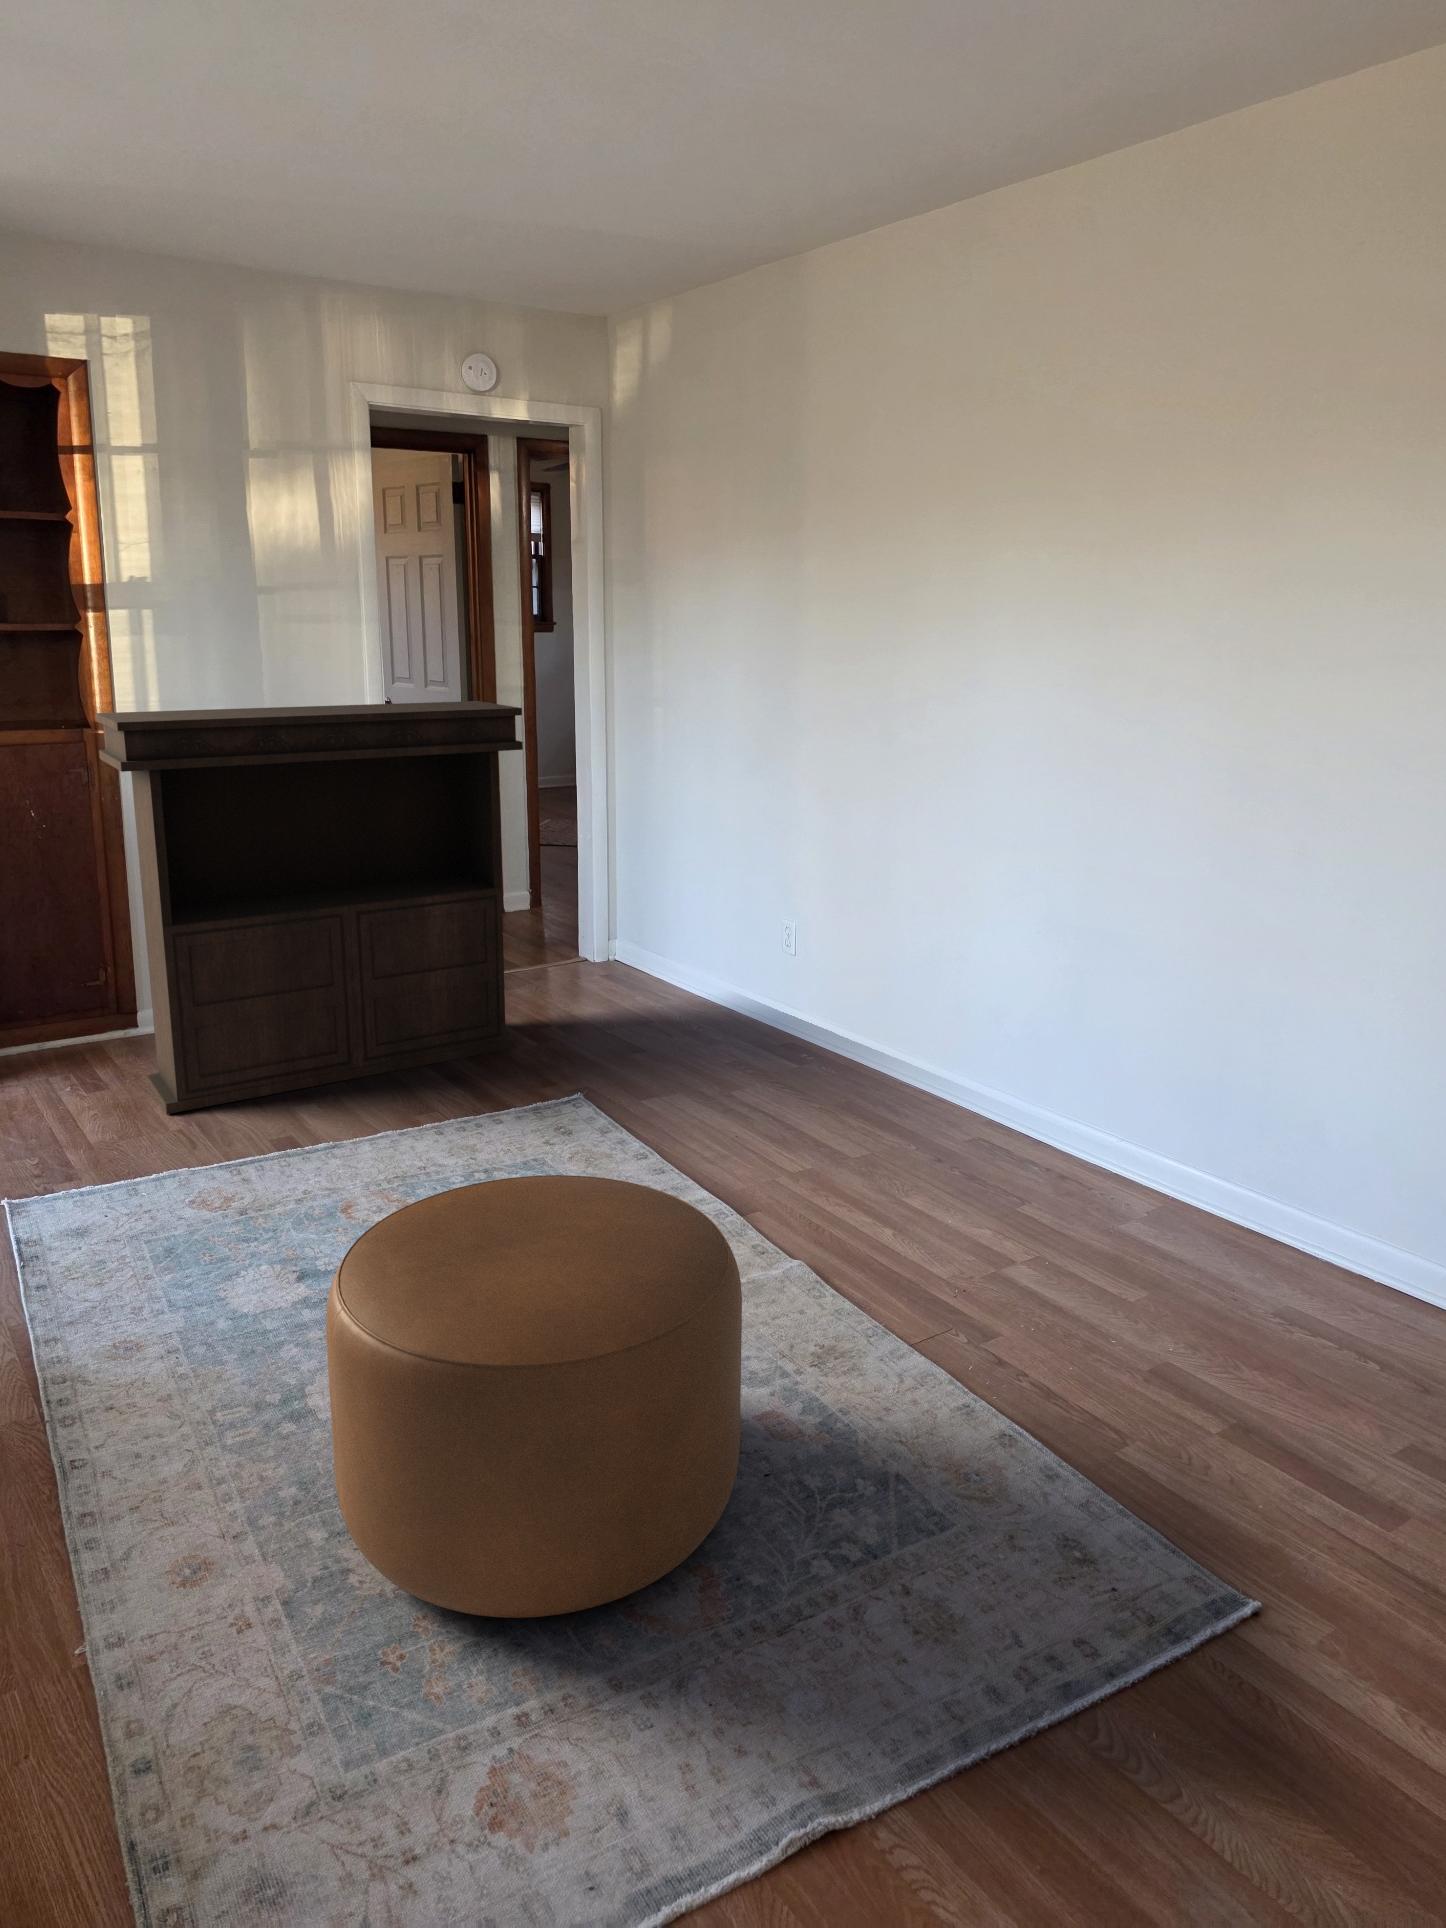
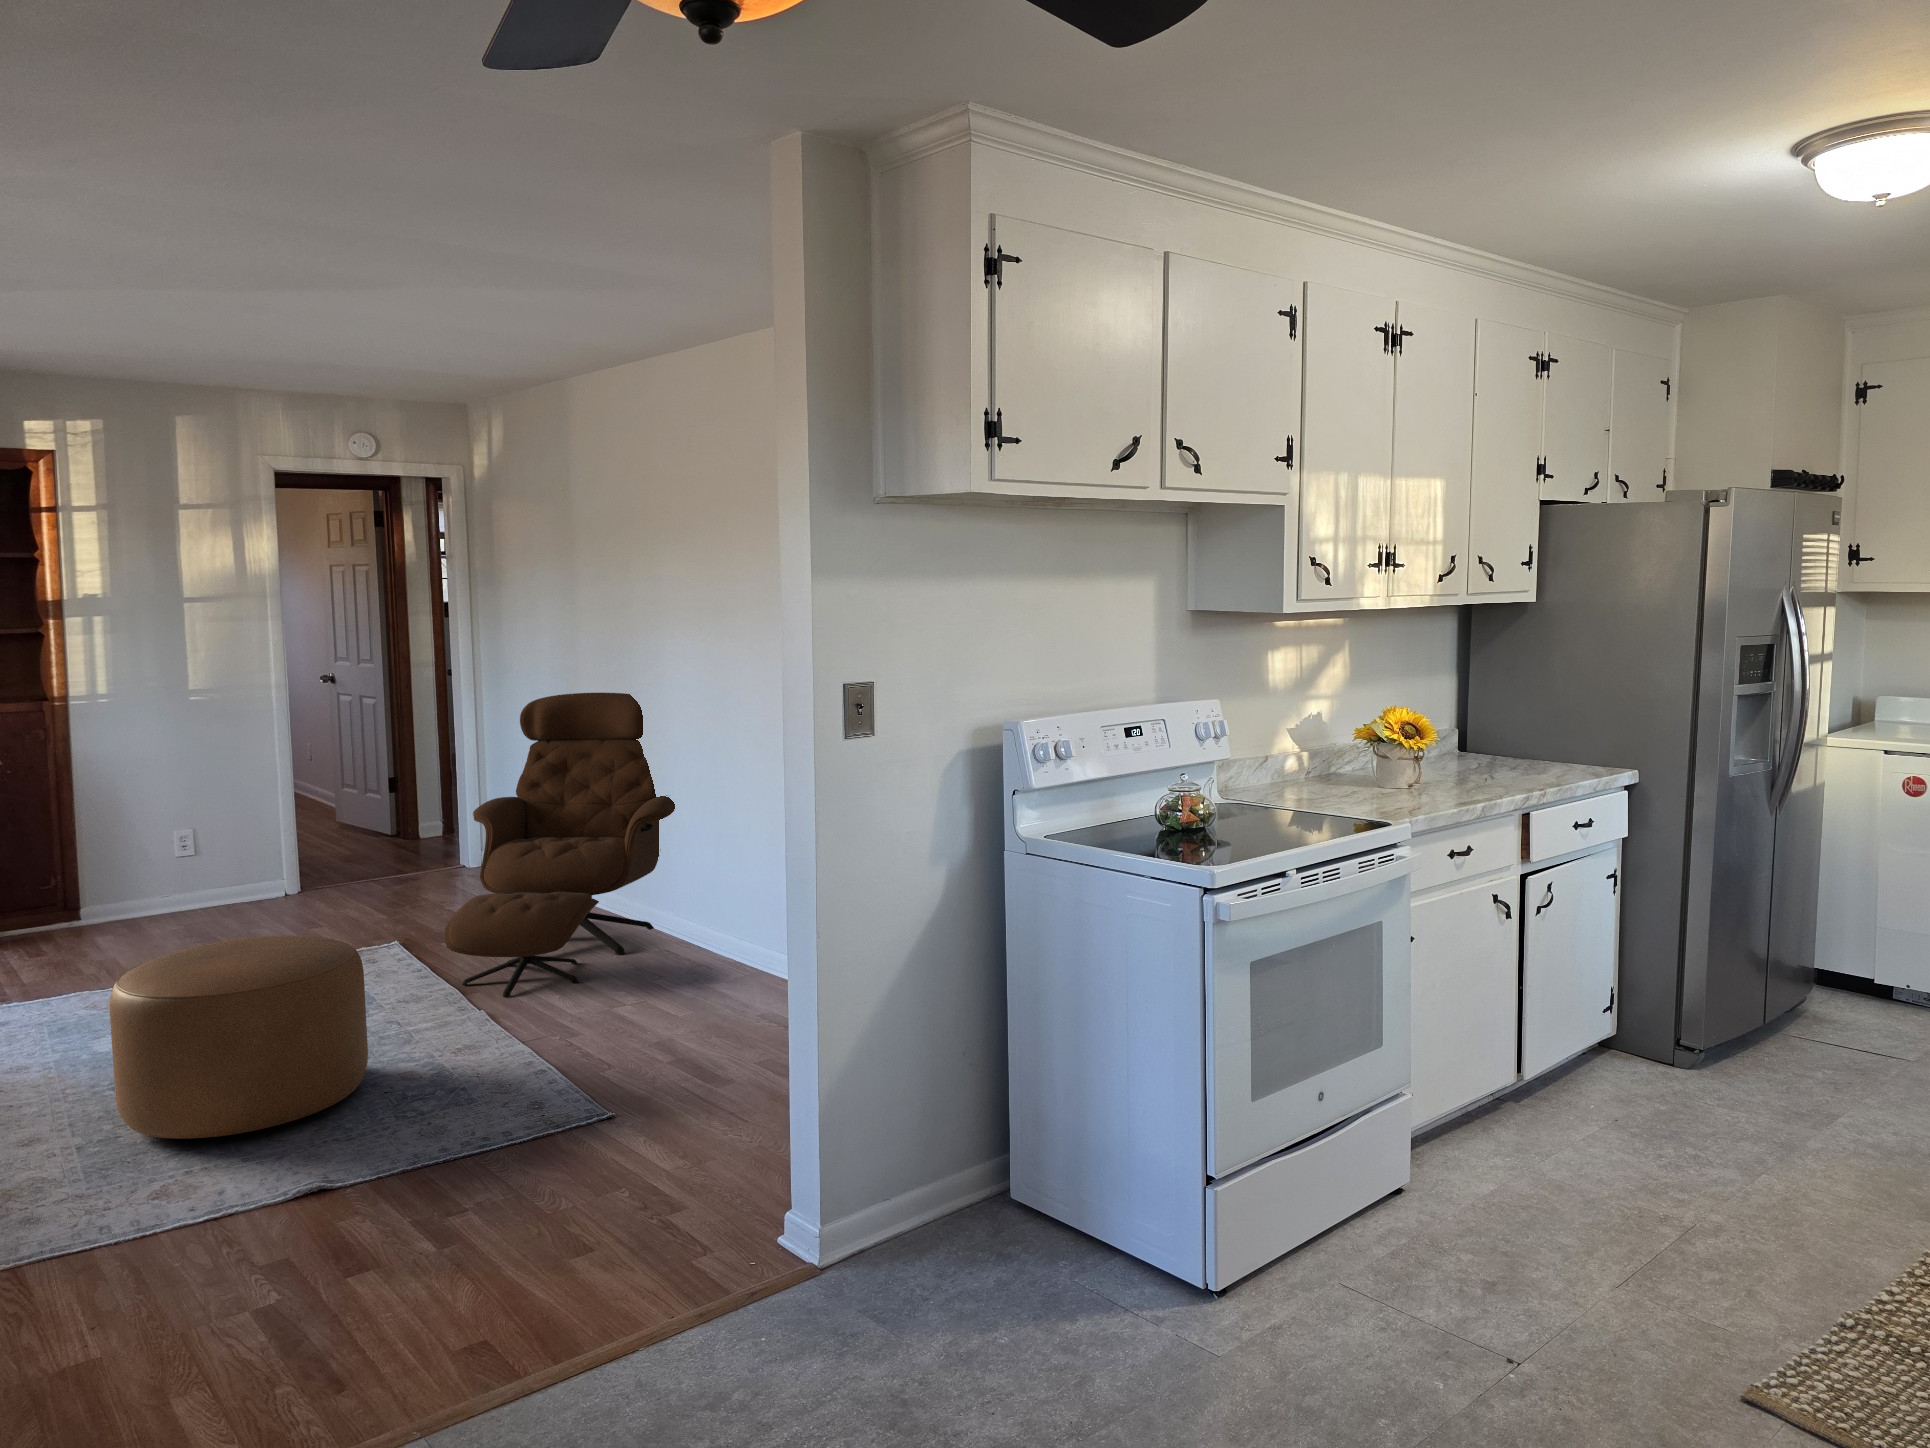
console table: present [96,701,523,1114] -> none [45,673,373,968]
lounge chair: none [694,743,991,1232] -> present [444,693,675,997]

